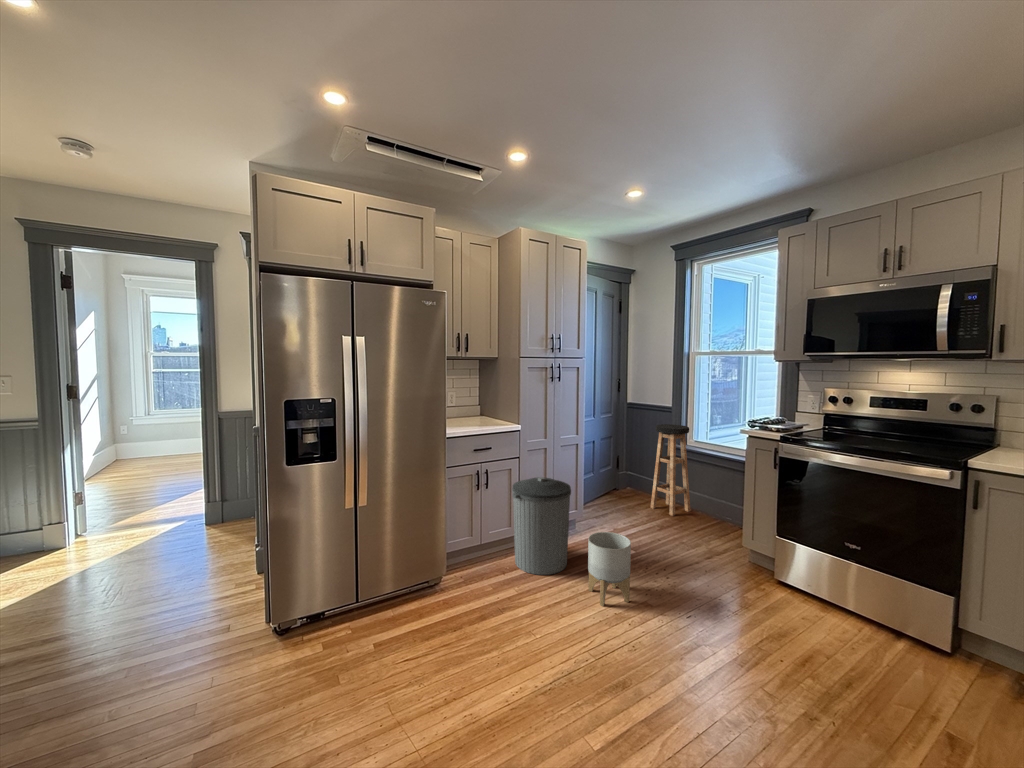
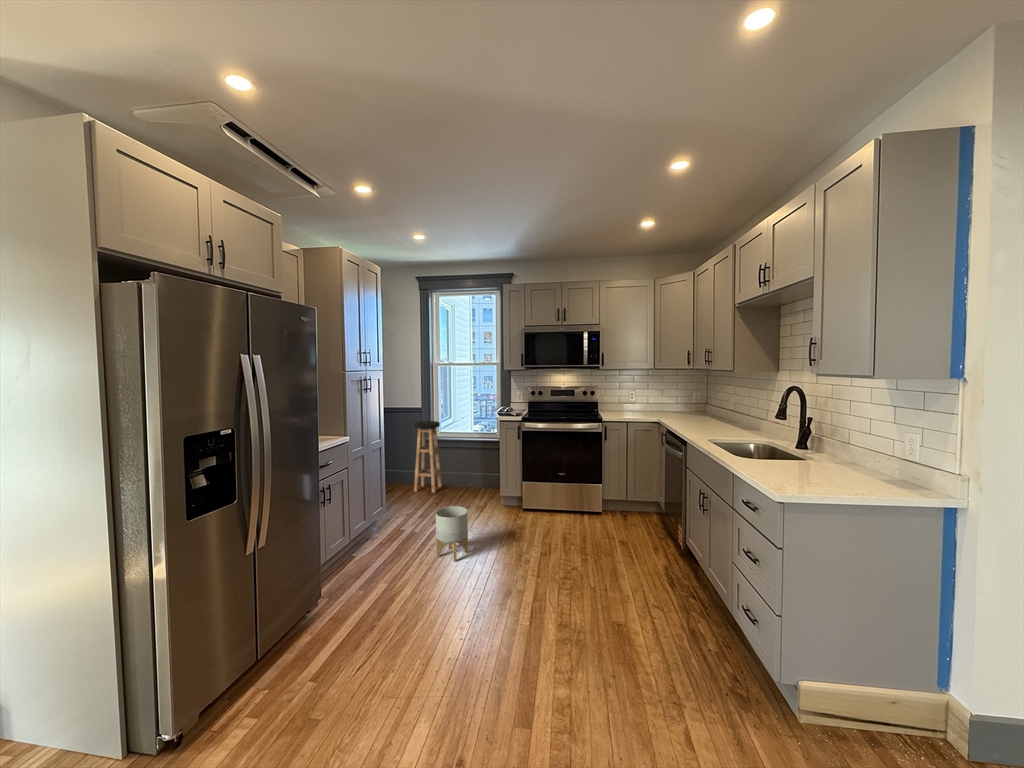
trash can: present [512,477,571,575] -> none [350,480,405,567]

